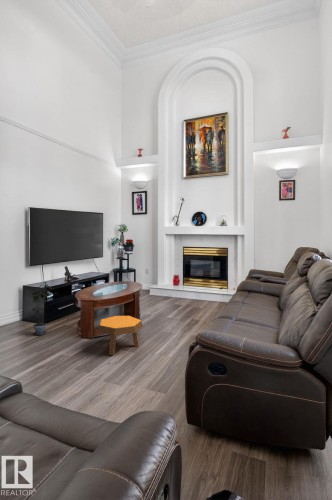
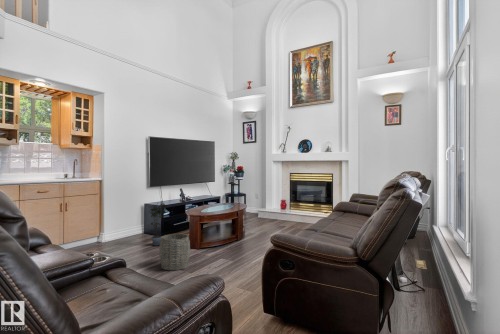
footstool: present [99,316,143,355] -> none [203,230,241,261]
woven basket: none [46,325,84,373] -> present [159,234,190,270]

